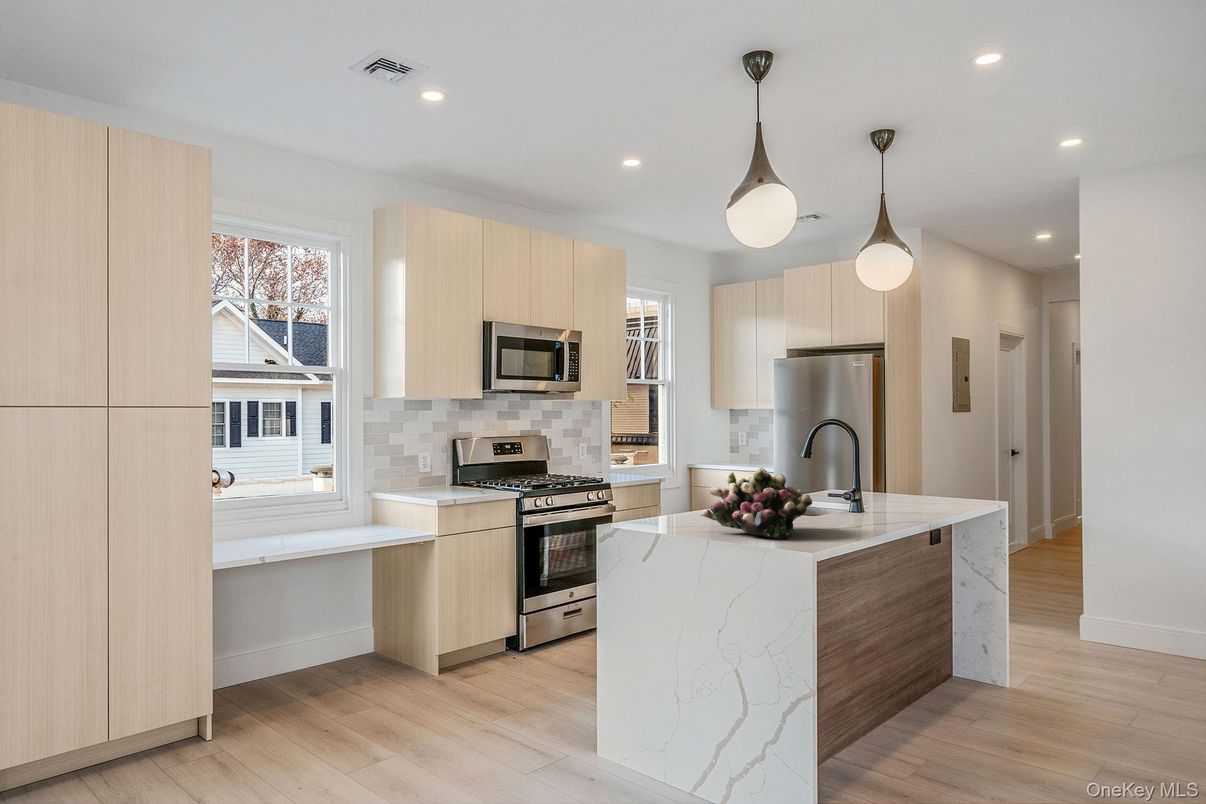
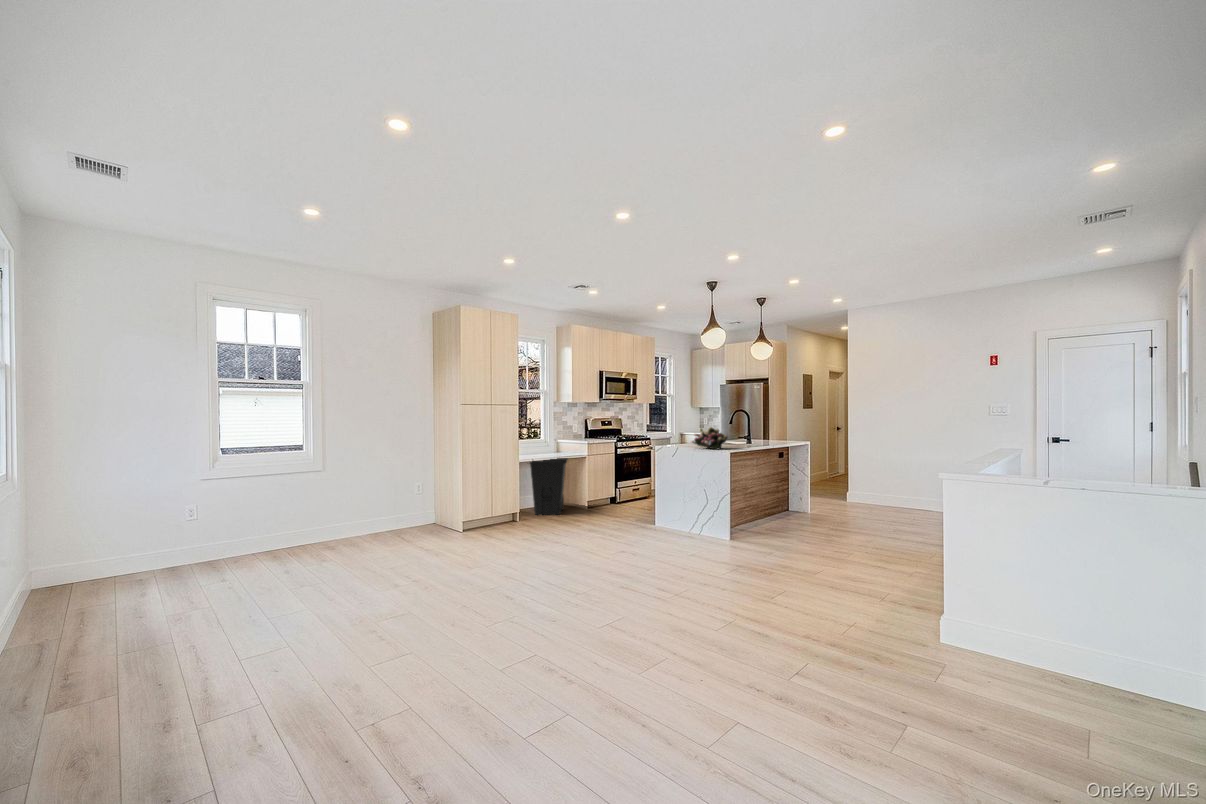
trash can: none [267,528,399,701] -> present [529,458,568,515]

